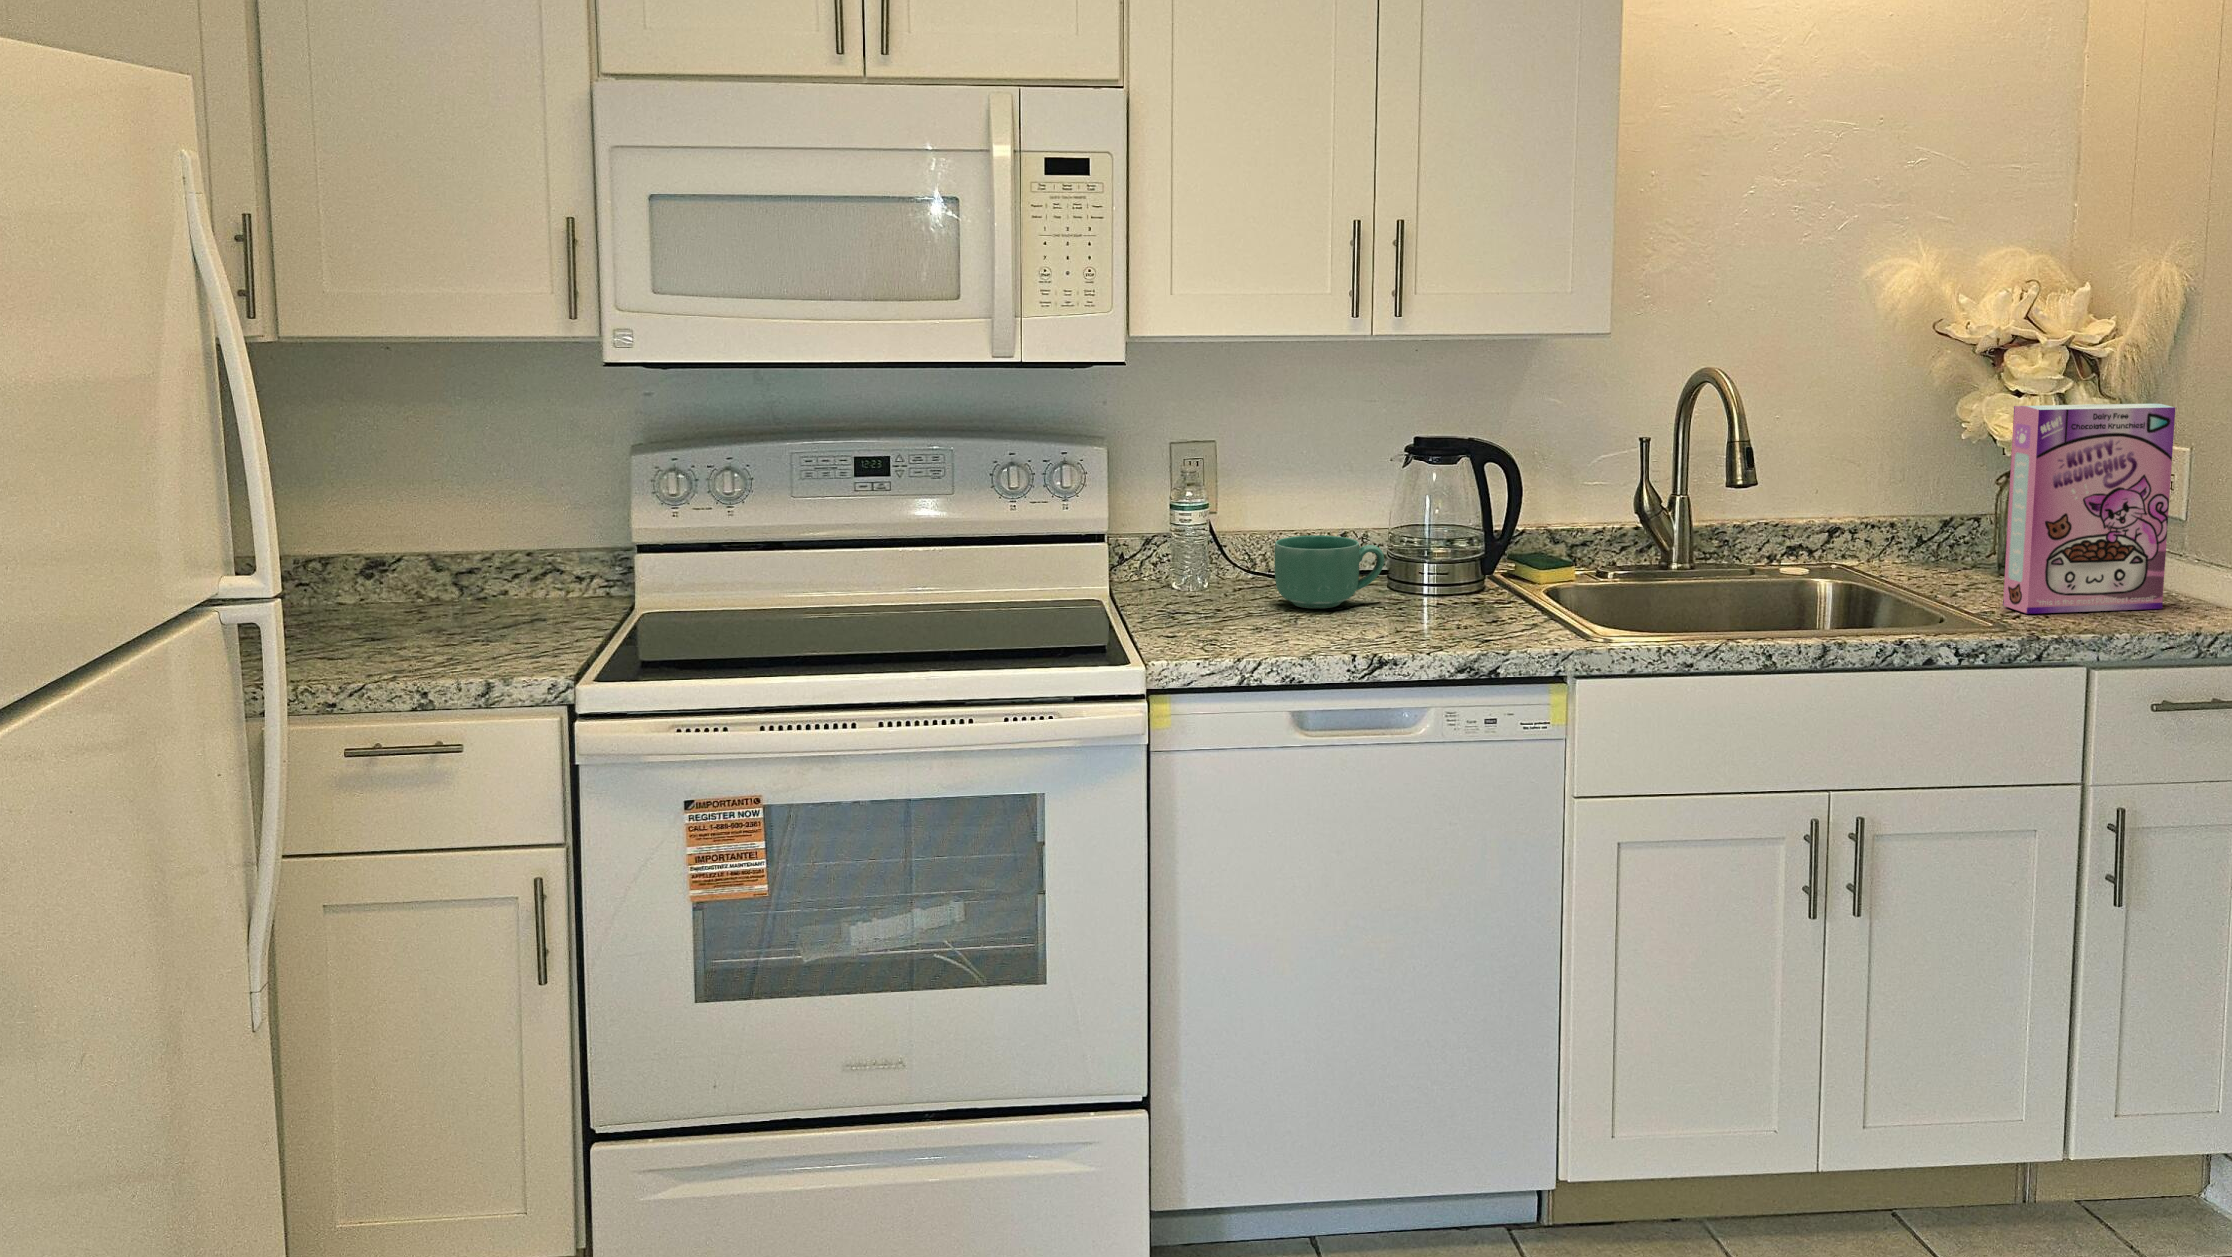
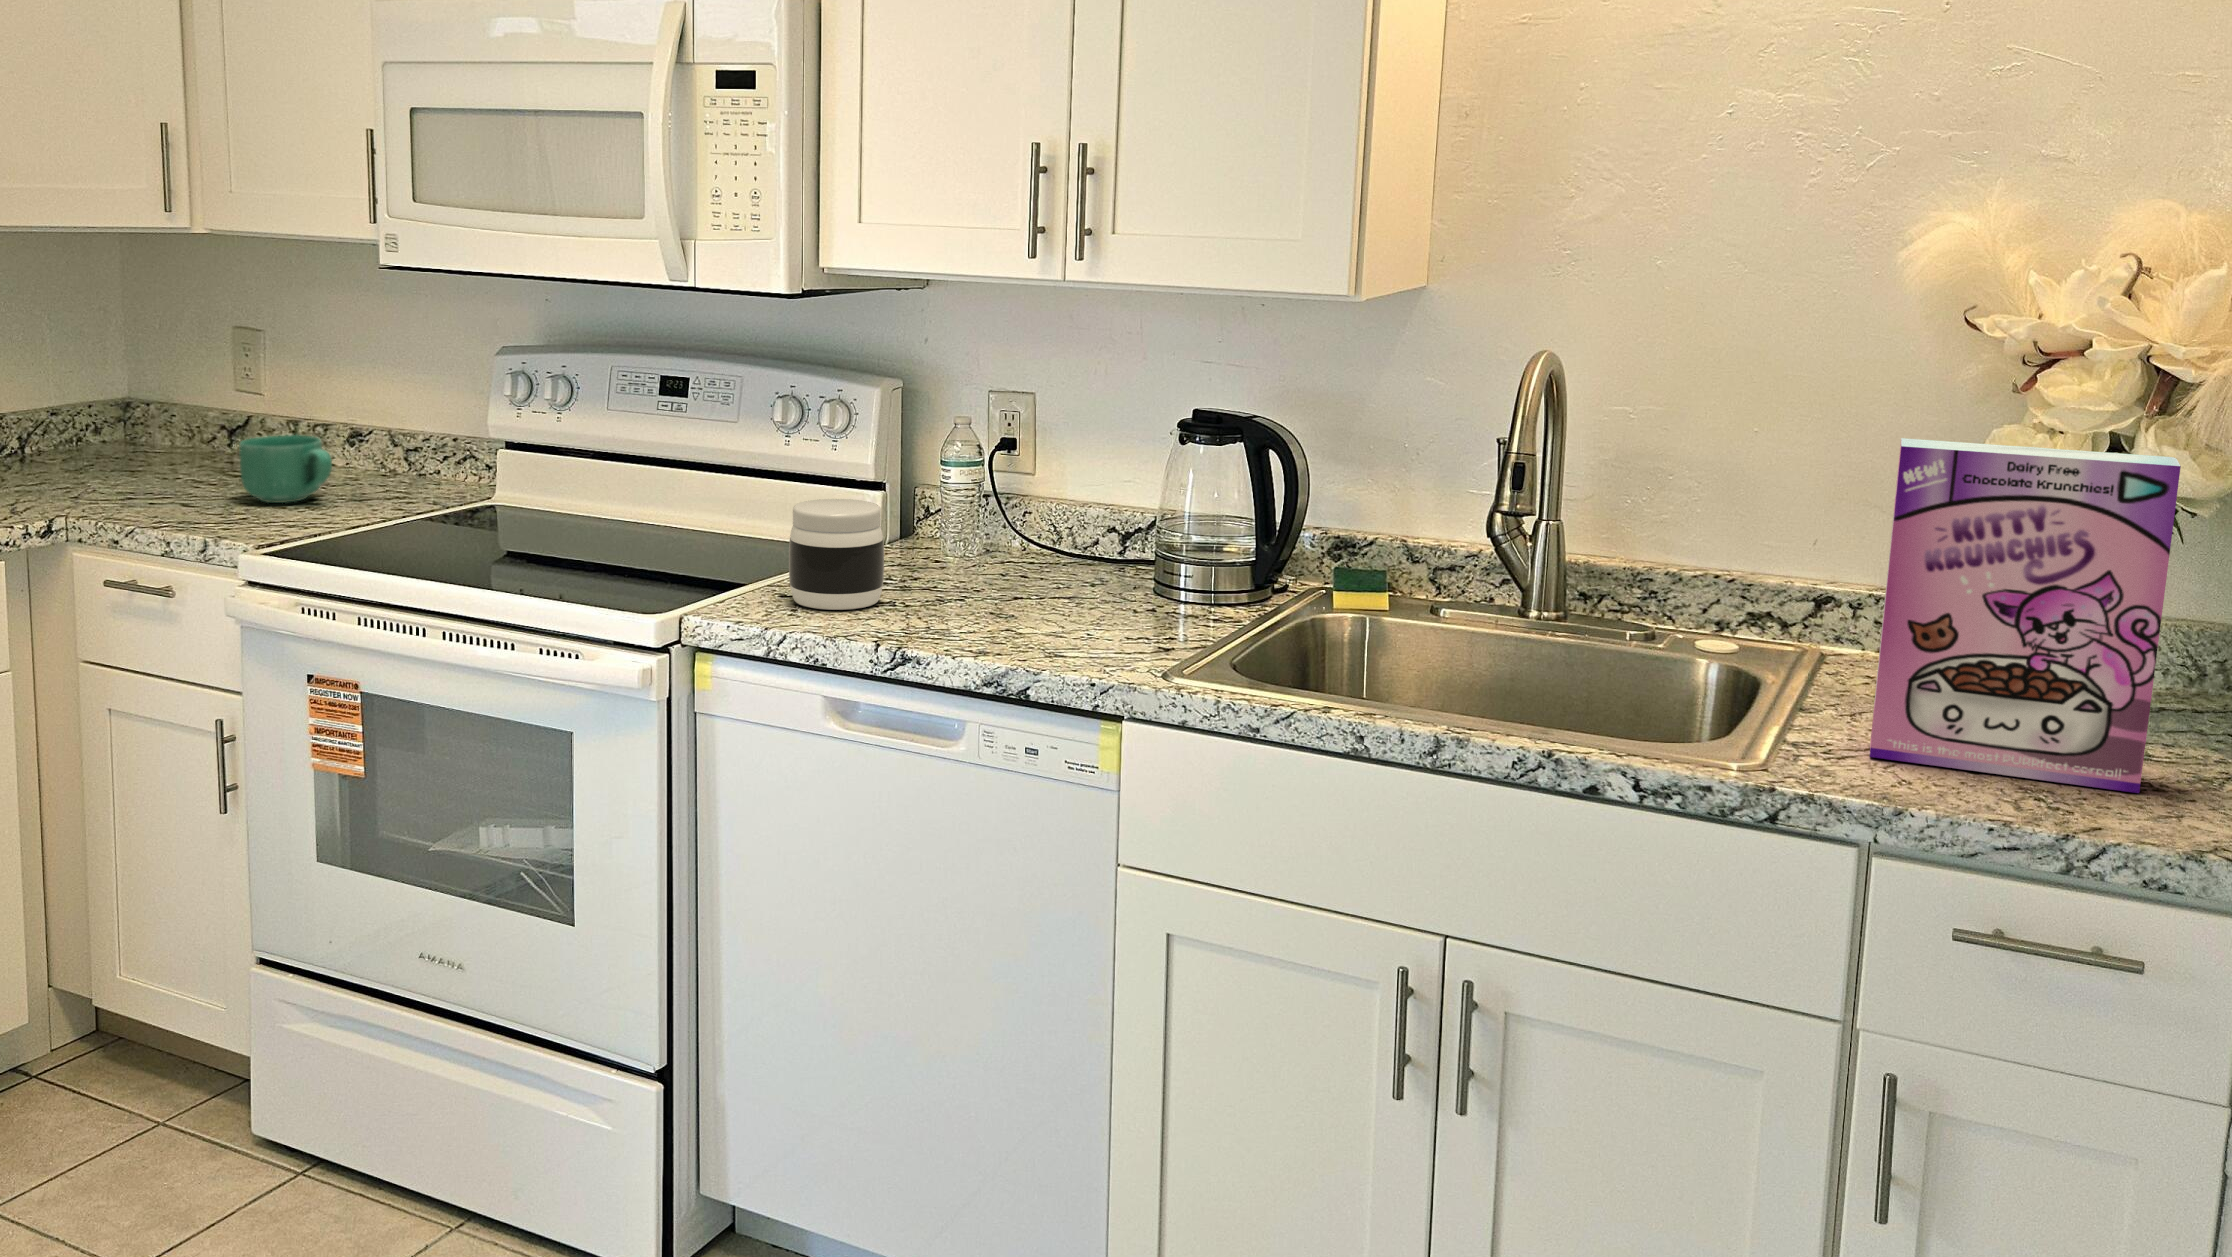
mug: present [1275,535,1384,608] -> present [239,435,332,503]
jar: none [1182,542,1266,640] -> present [789,499,884,610]

